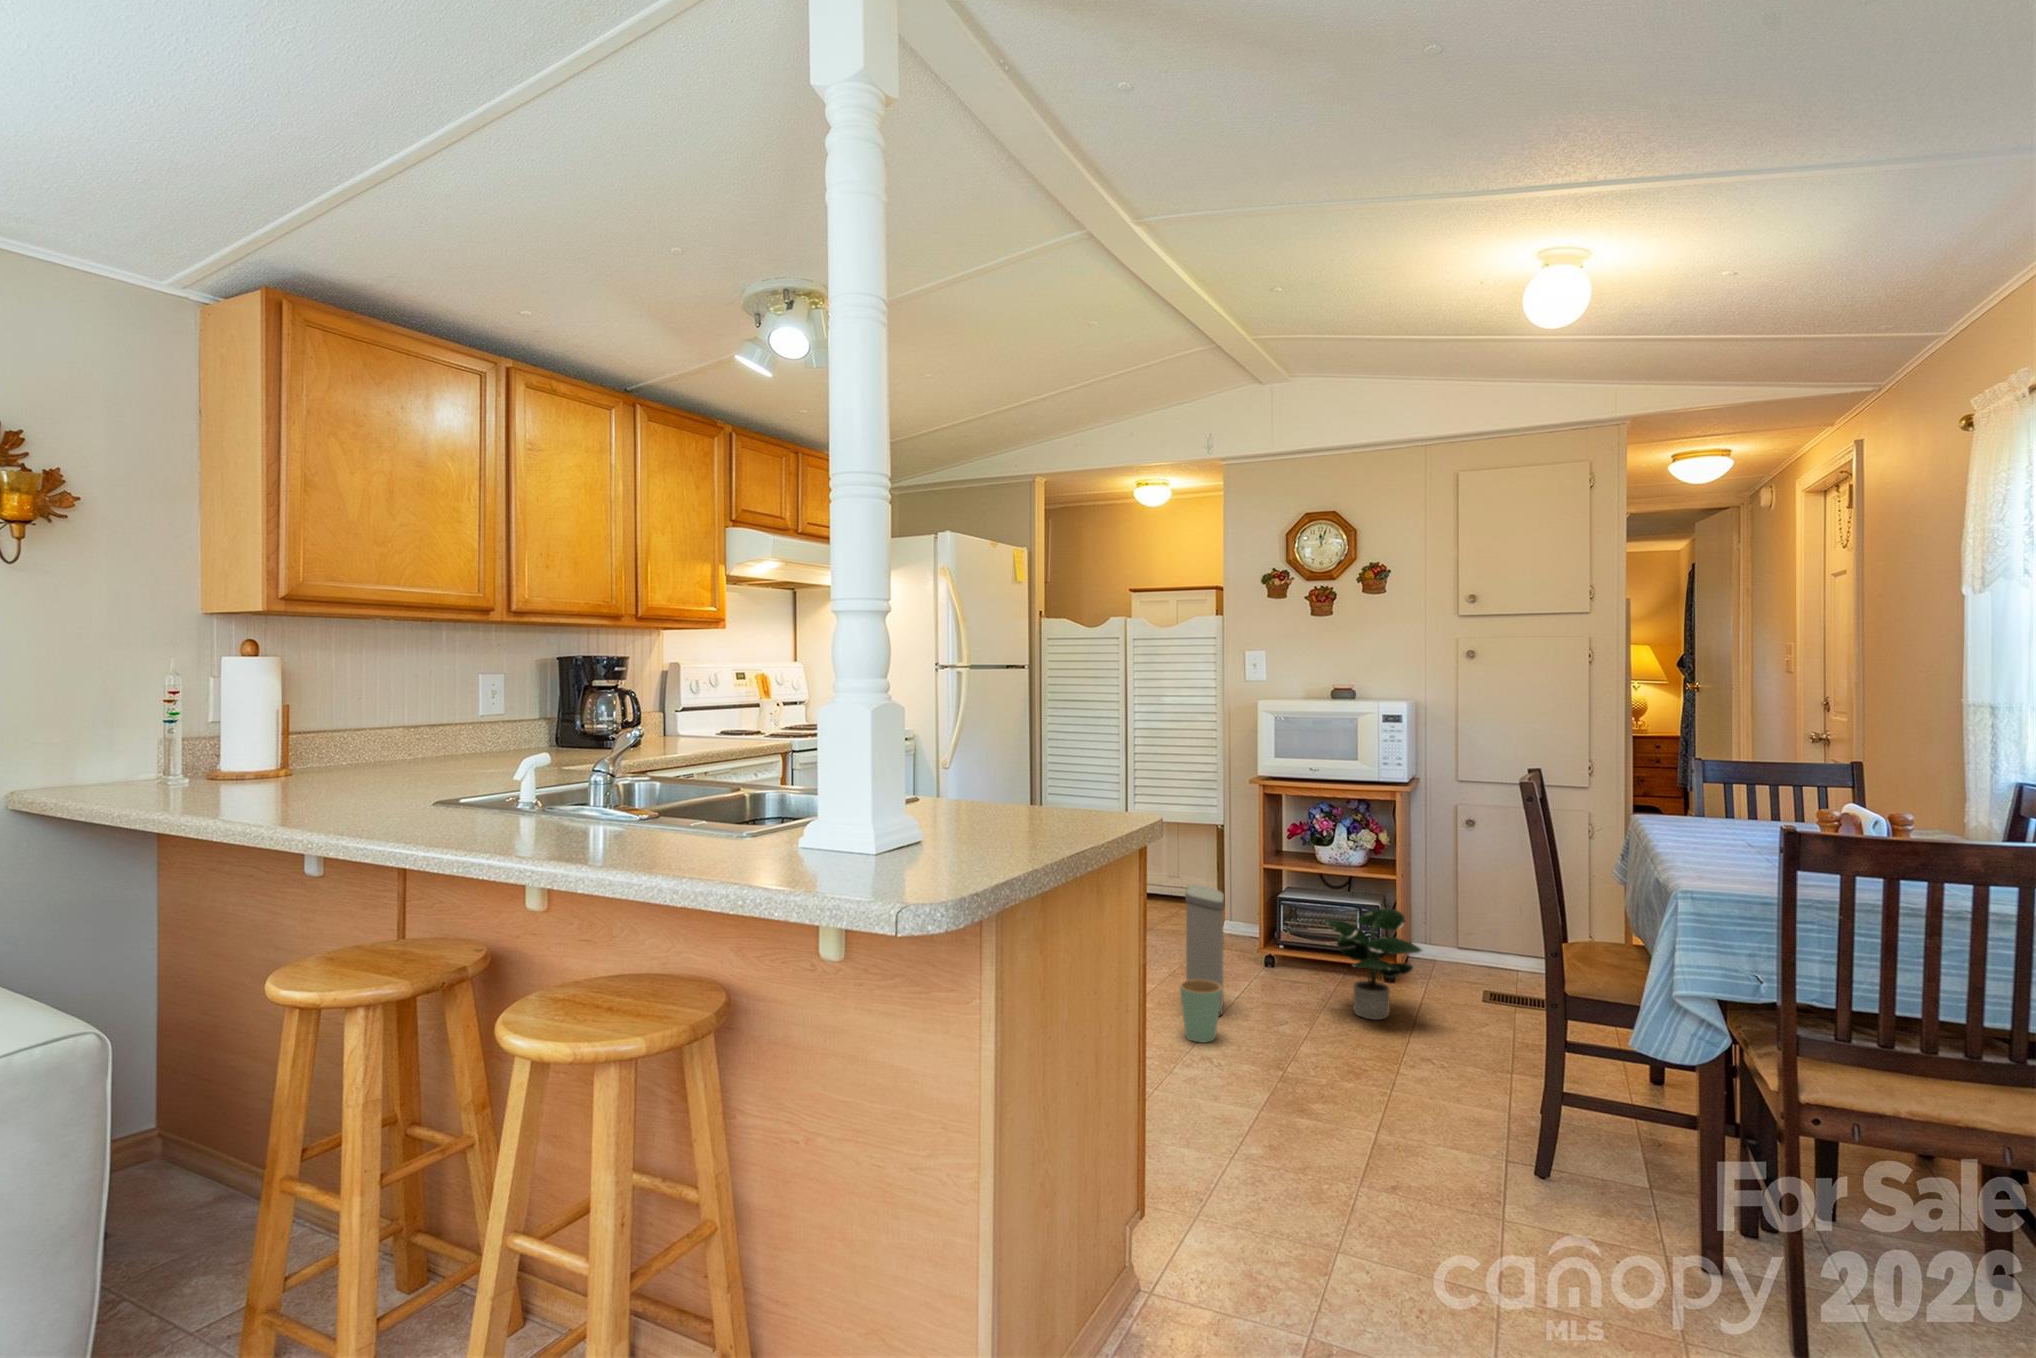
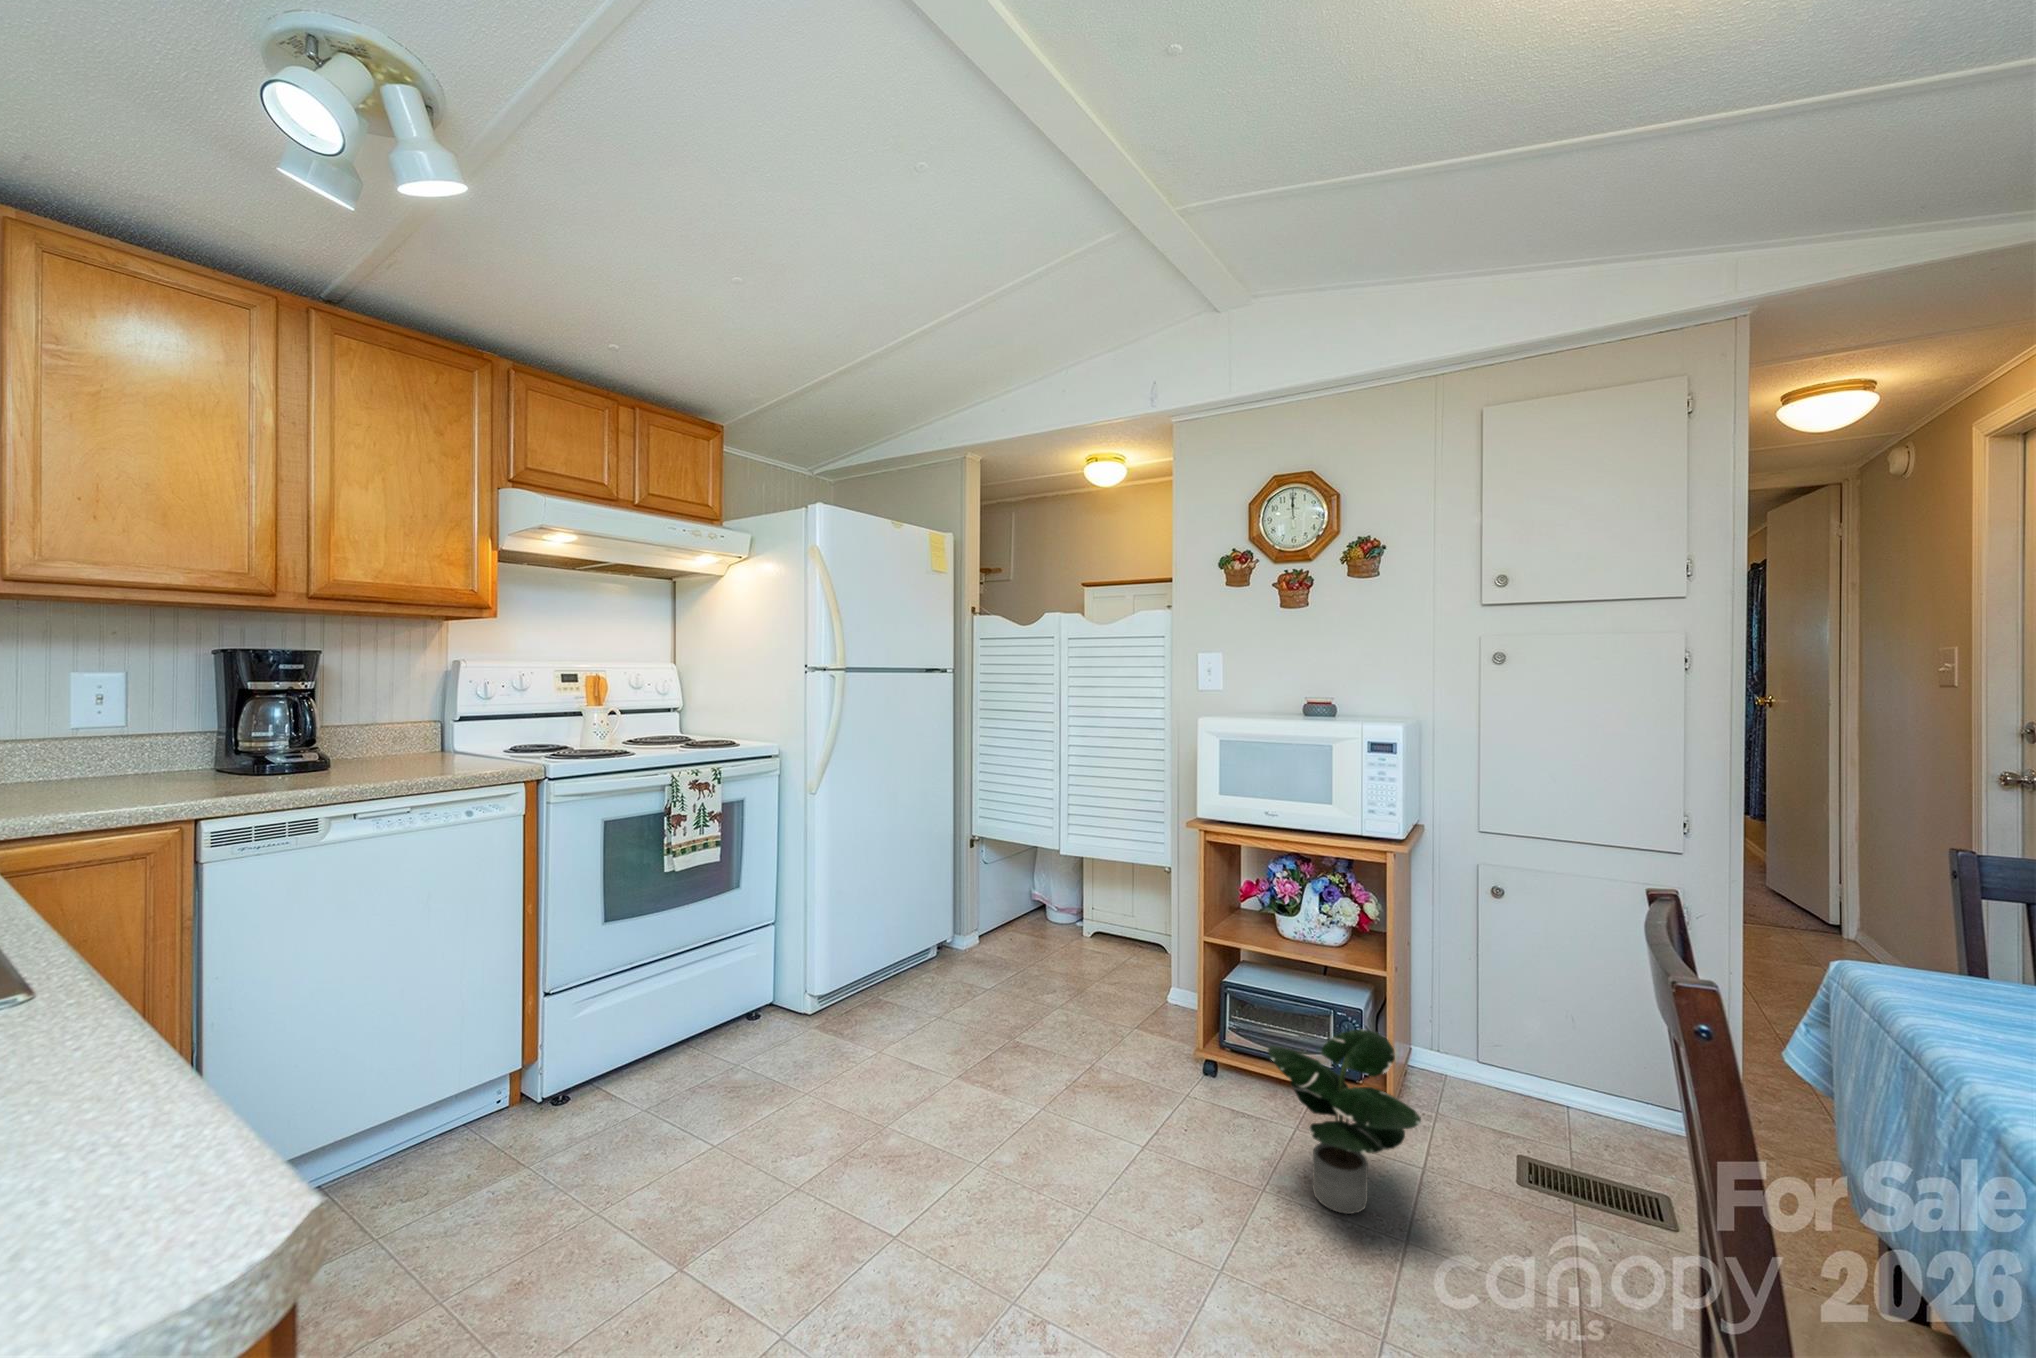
trash can: present [1179,884,1224,1042] -> none [1031,979,1126,1256]

